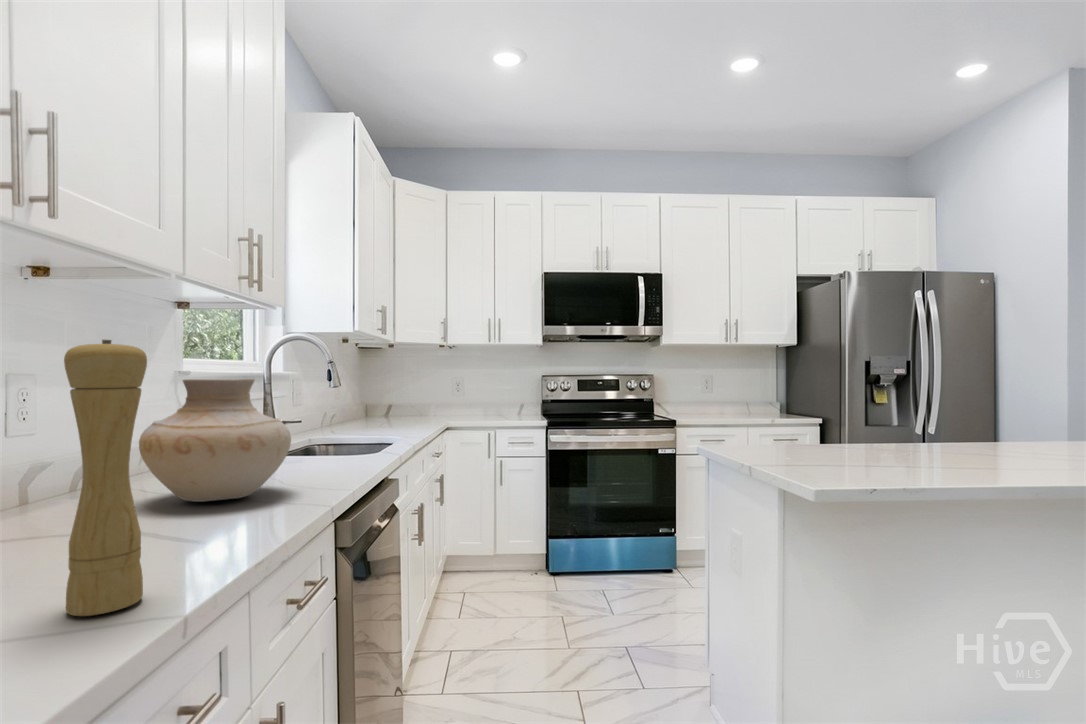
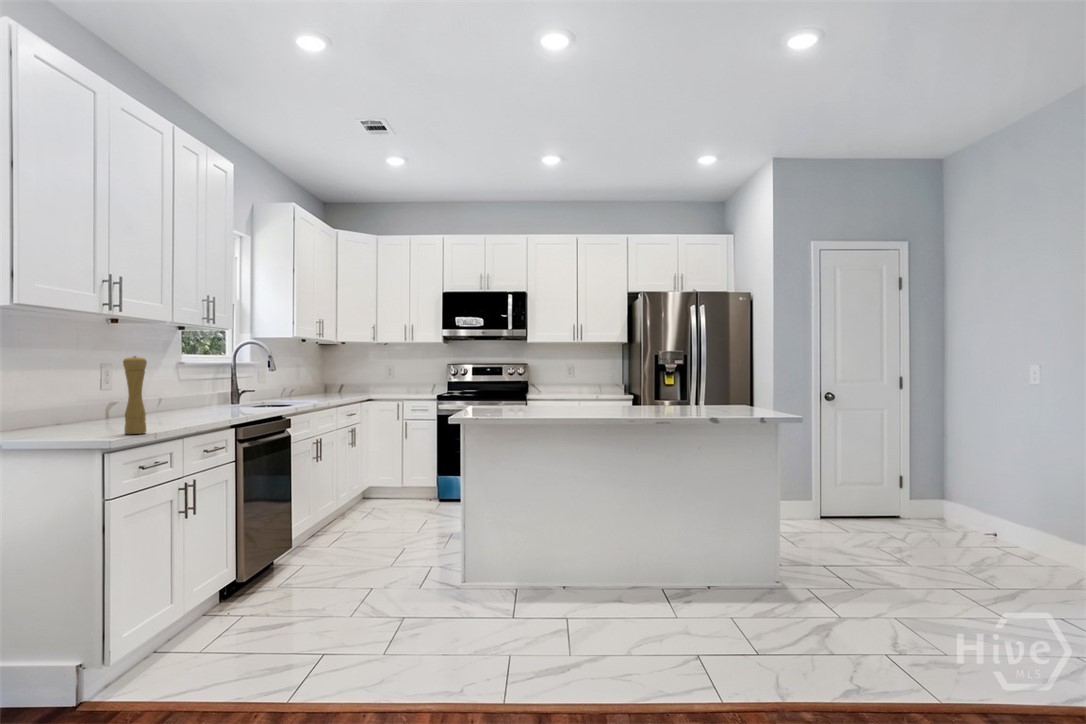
vase: present [139,379,291,502] -> none [153,367,219,418]

